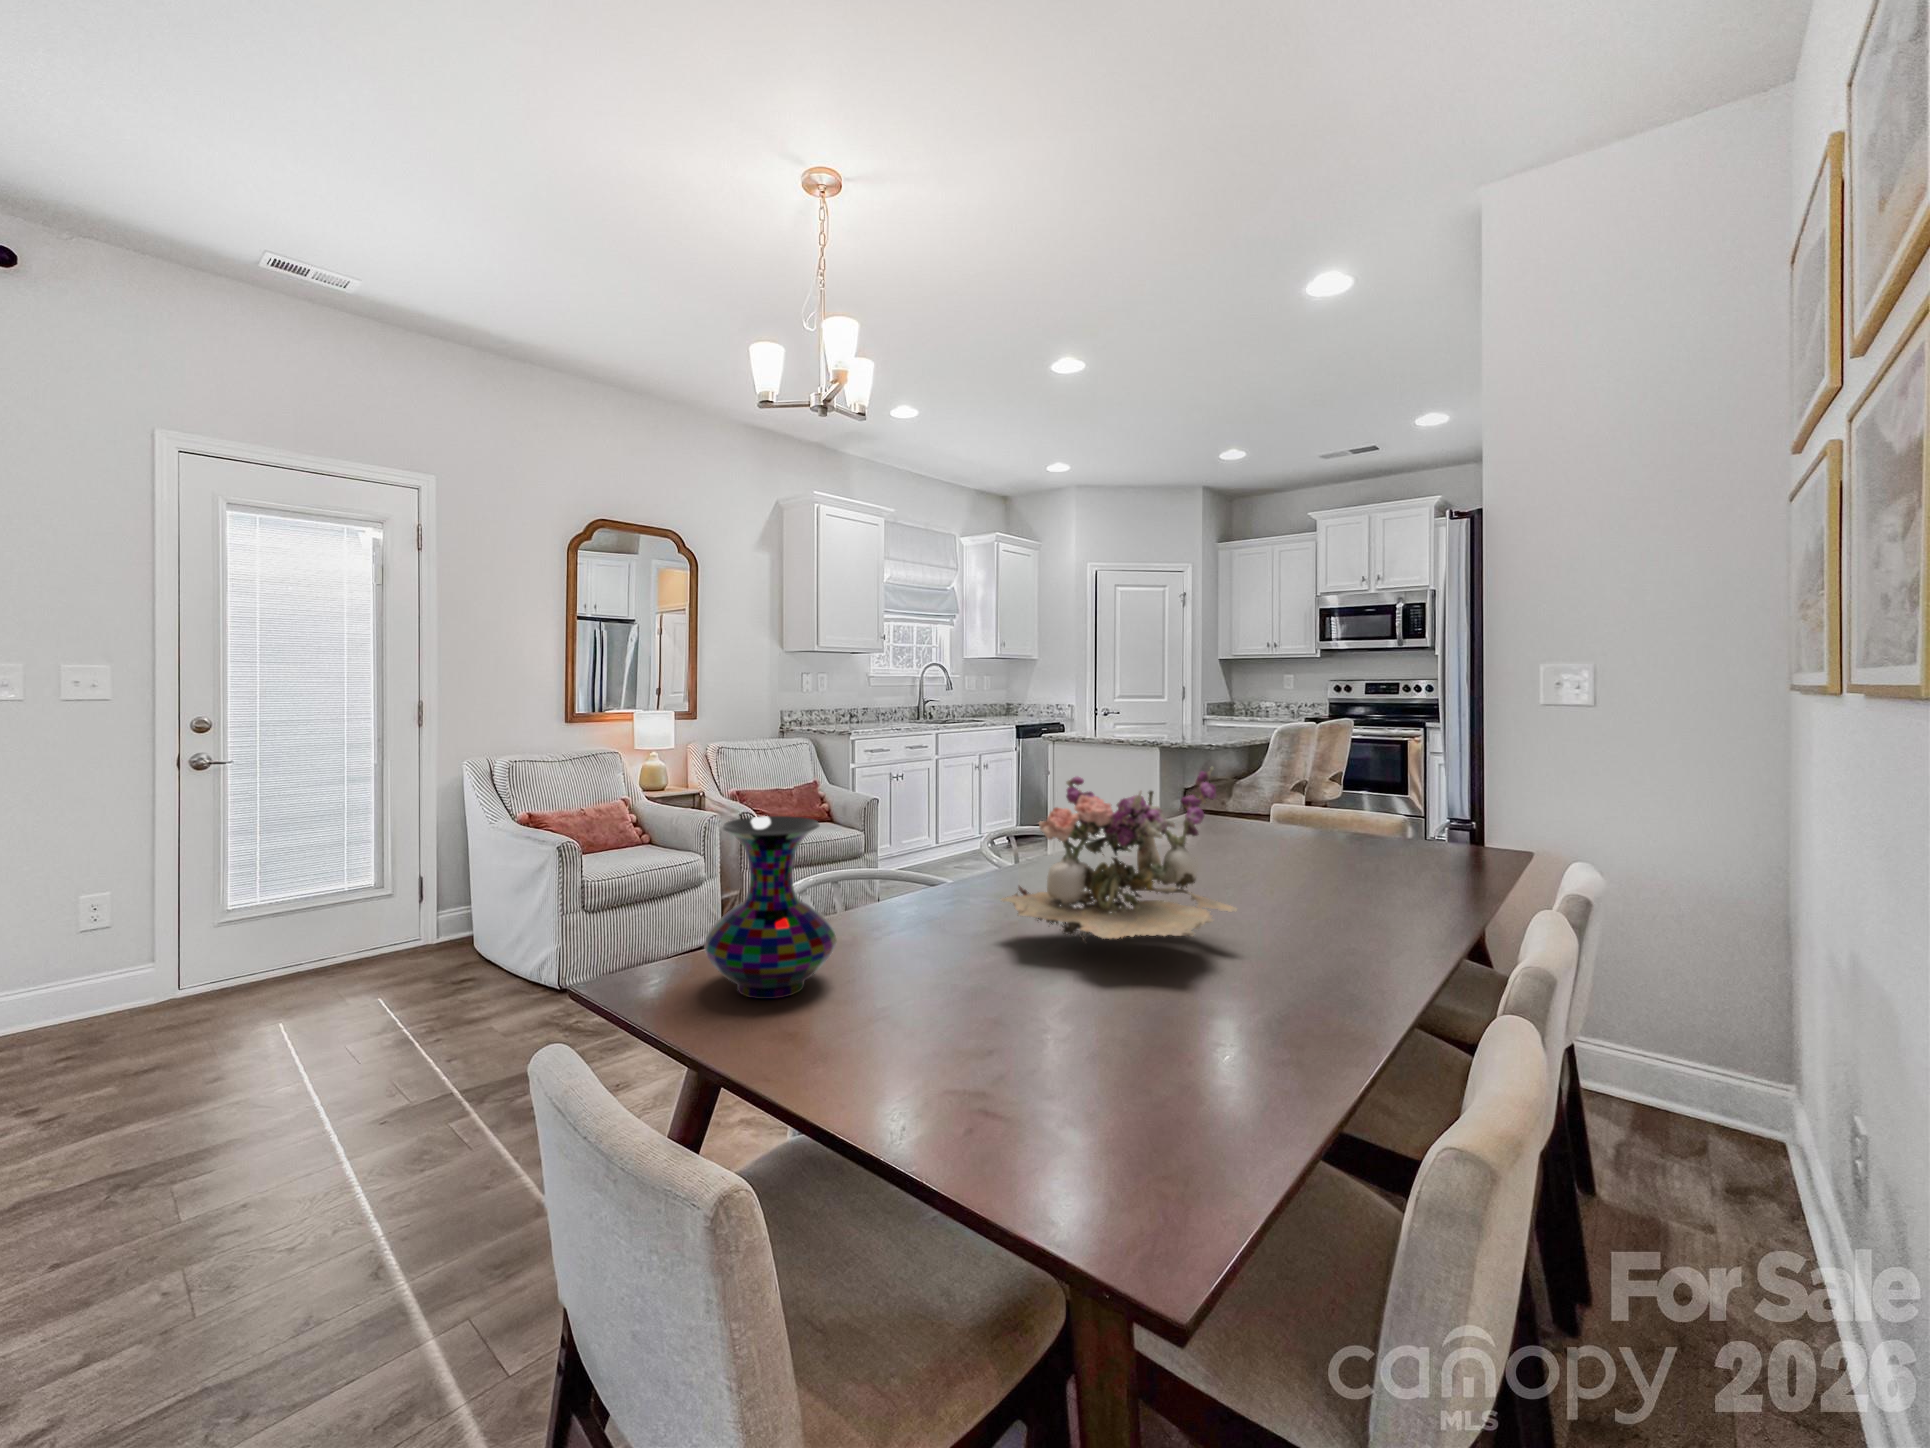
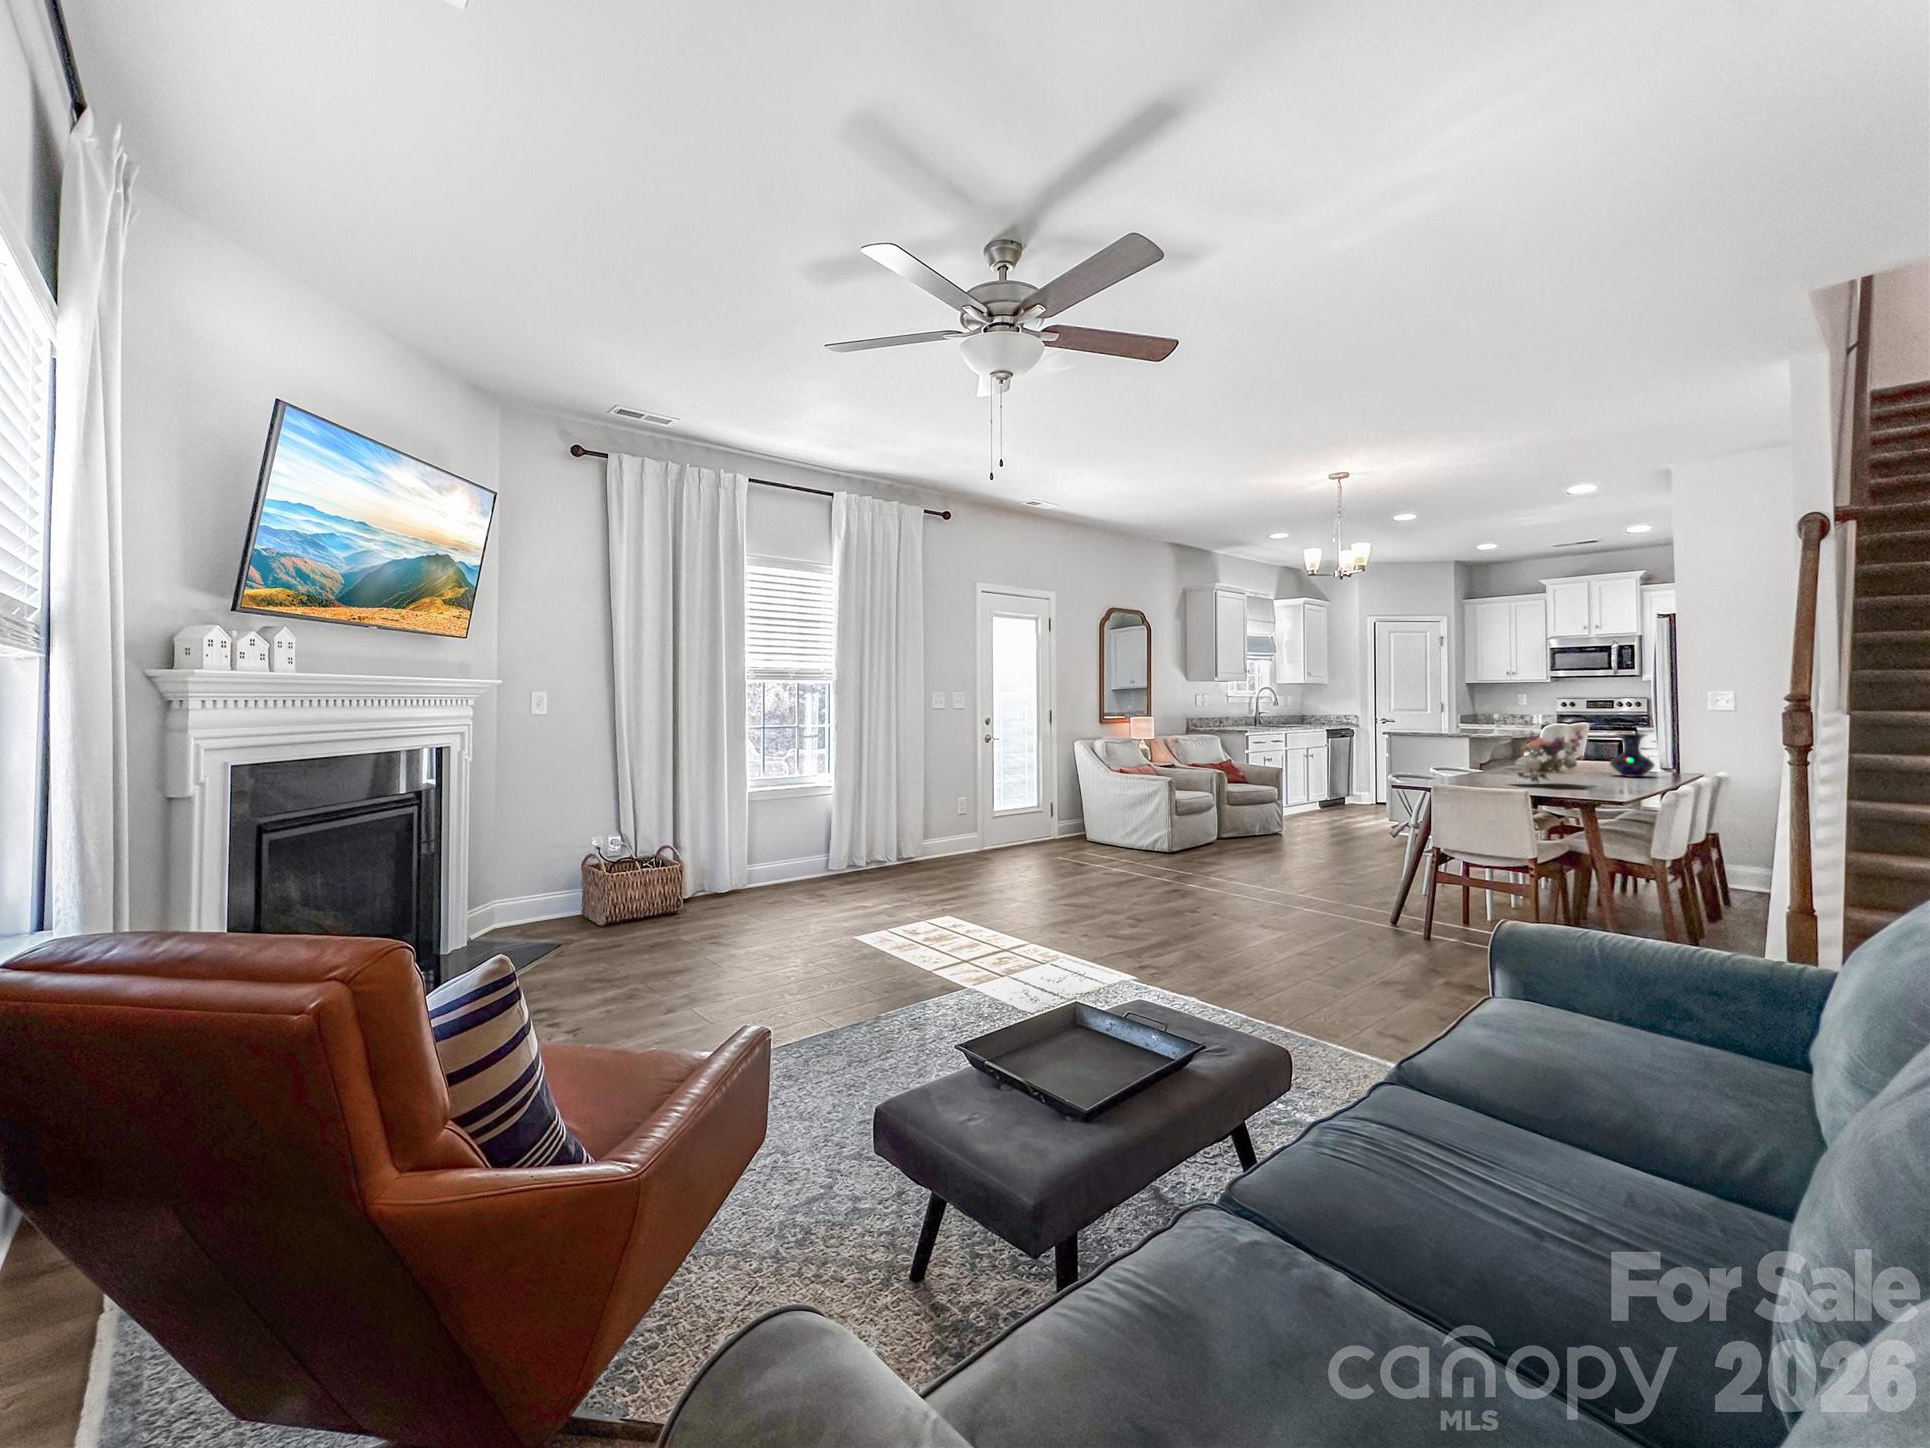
vase: present [704,816,837,999] -> present [1610,733,1655,777]

